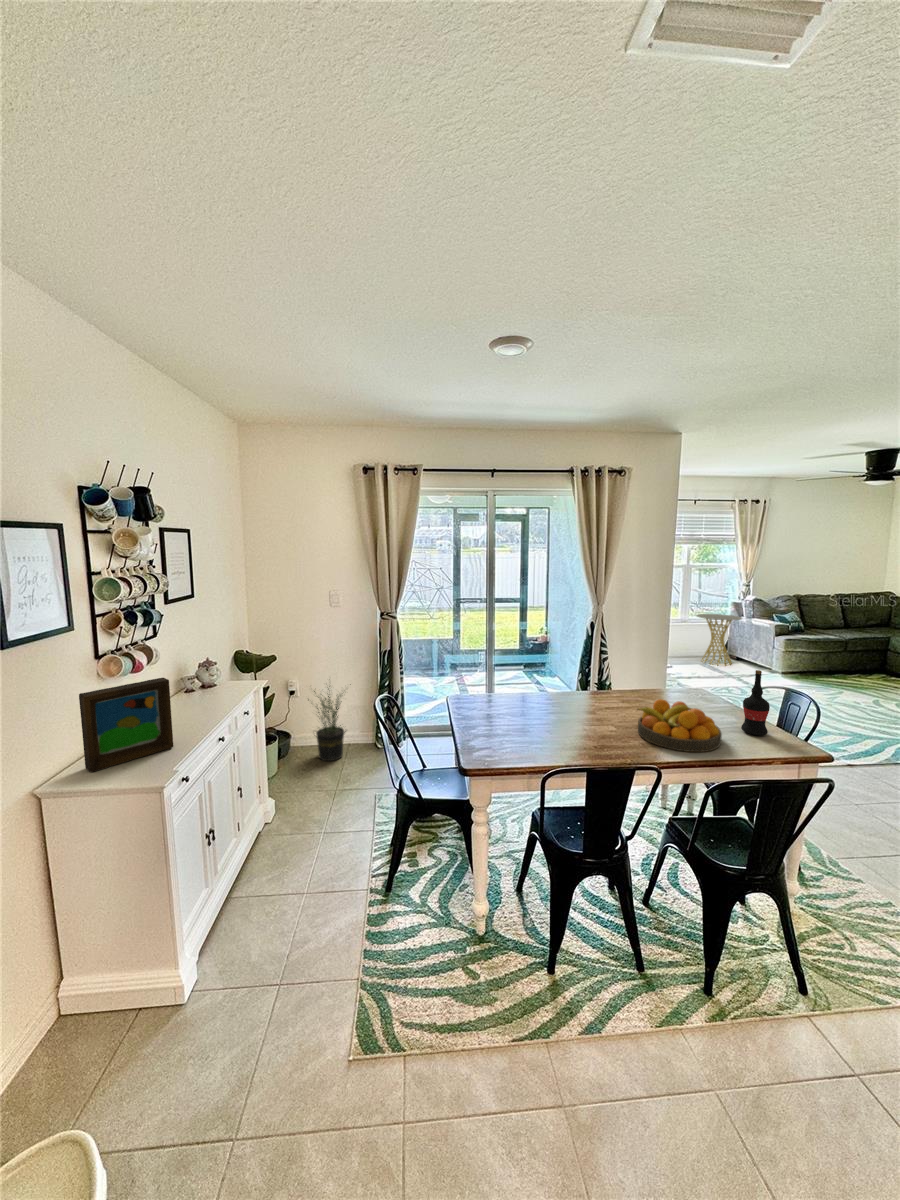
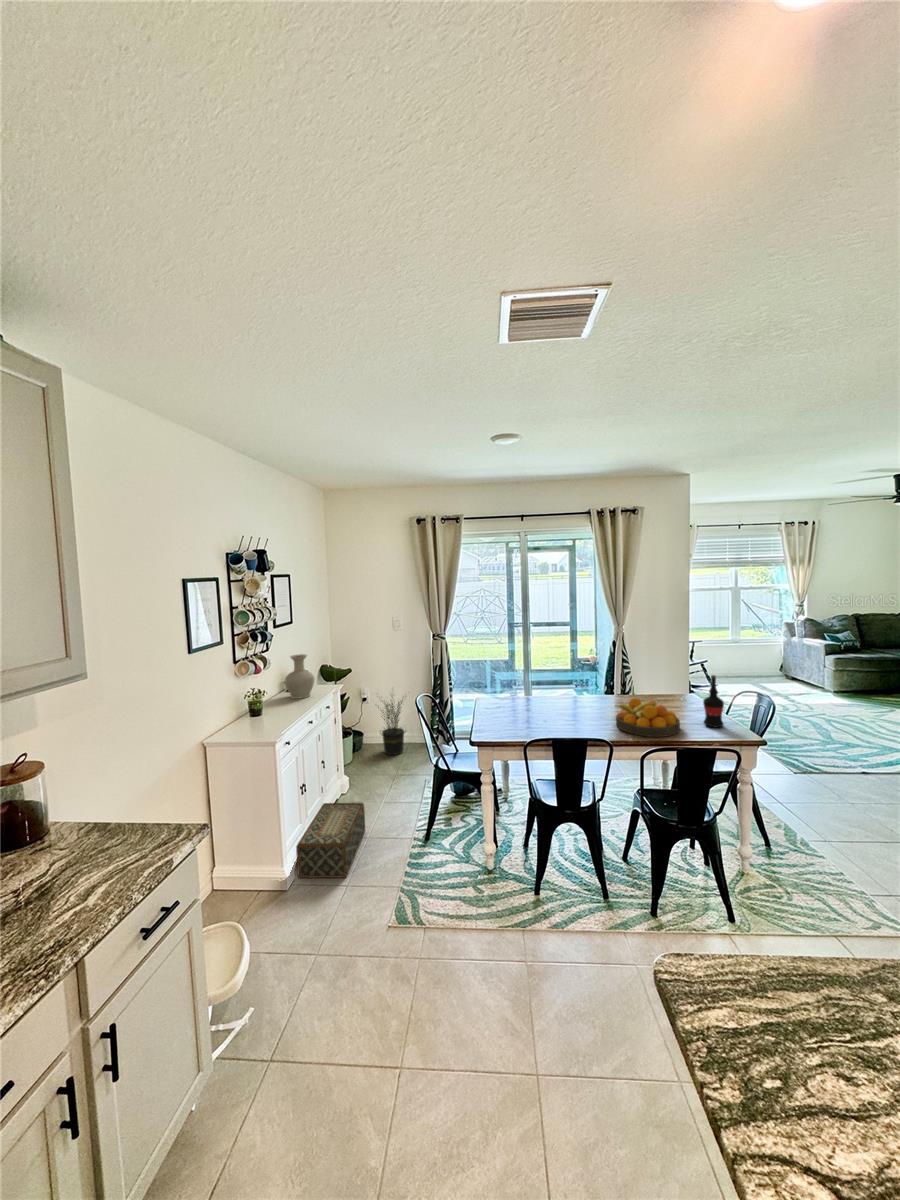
side table: present [697,614,742,665] -> none [746,635,794,686]
vase: none [183,641,227,703] -> present [285,654,315,699]
picture frame: present [79,678,173,772] -> none [226,676,281,734]
woven basket: none [199,845,301,976] -> present [296,802,365,878]

